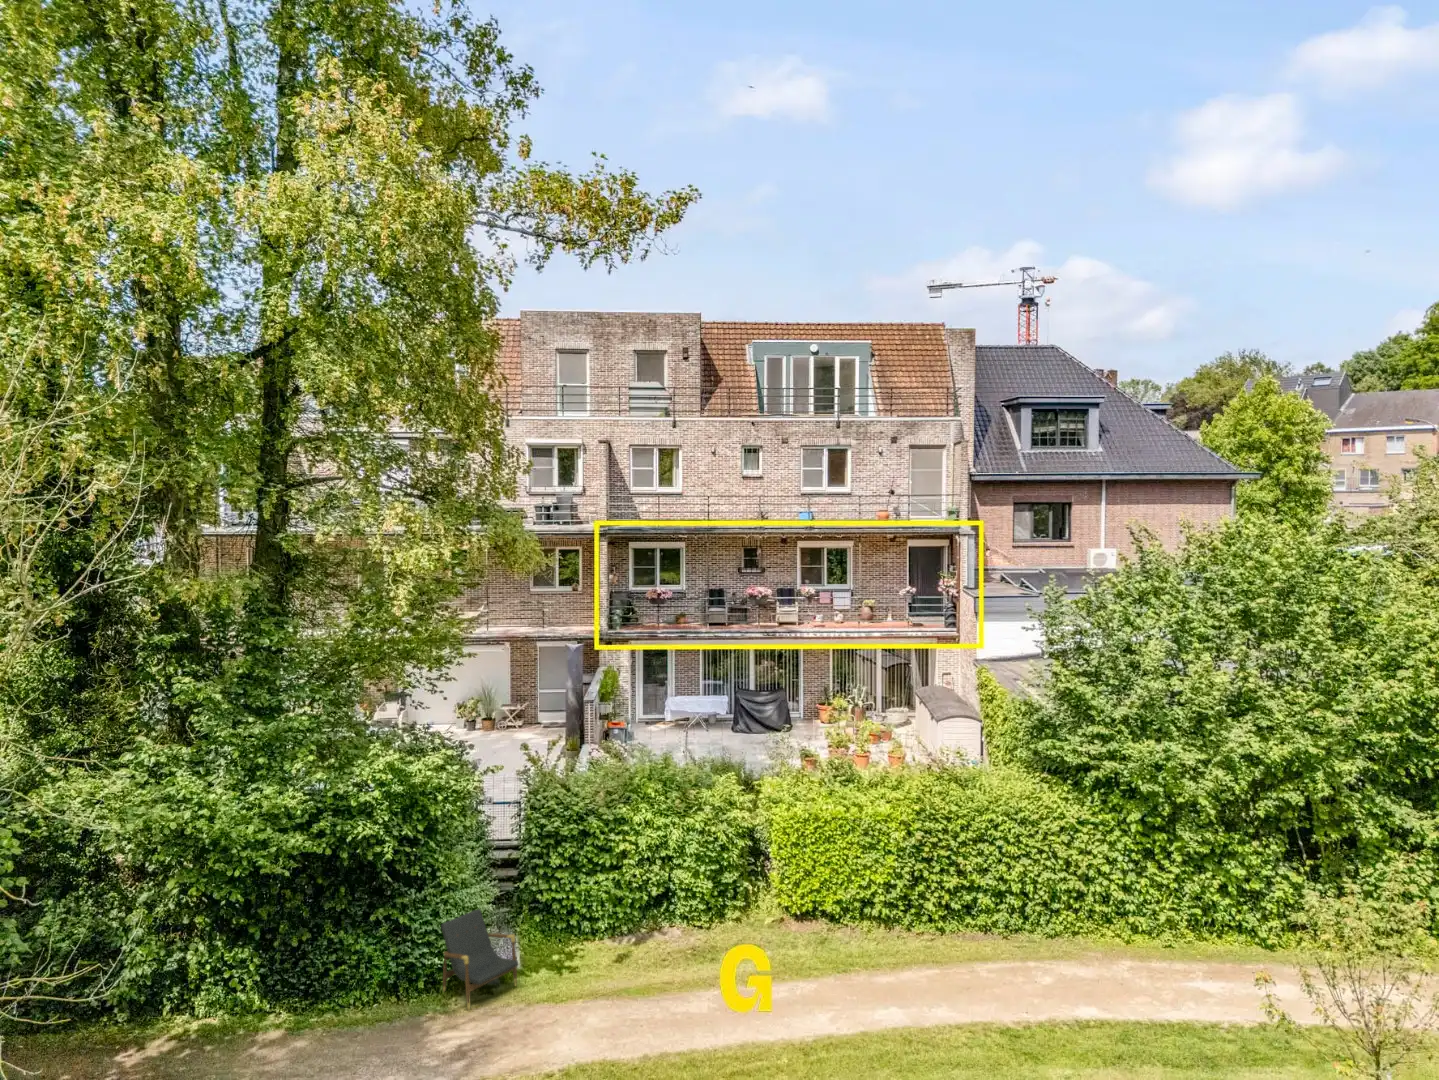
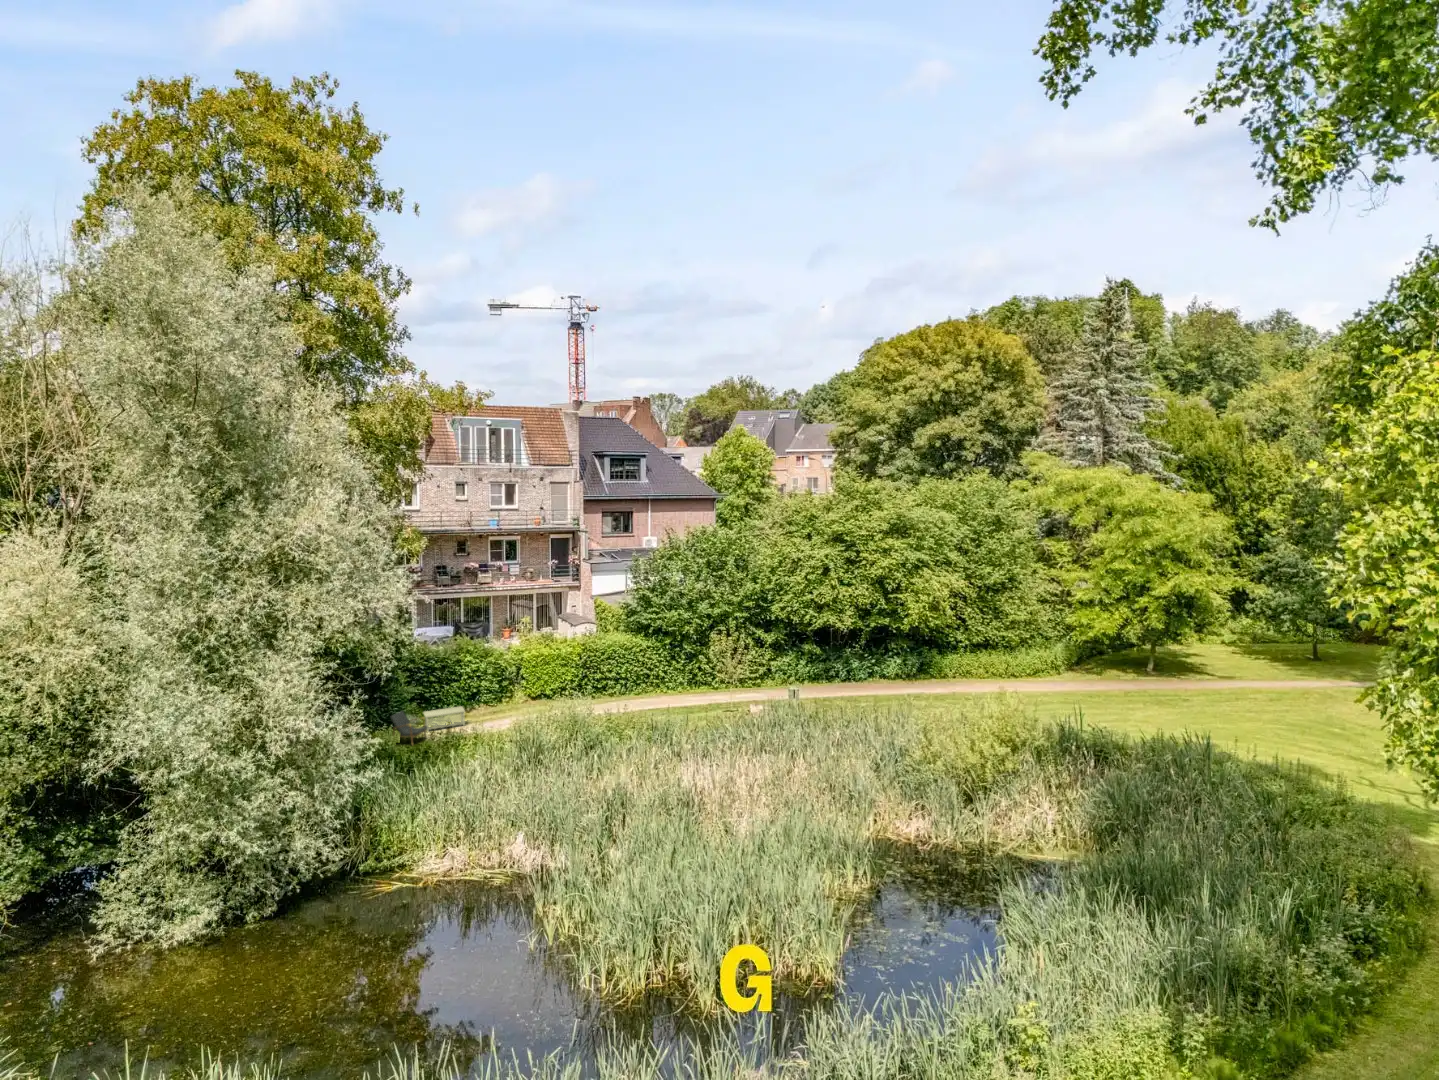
storage bench: none [533,905,625,962] -> present [423,706,465,731]

